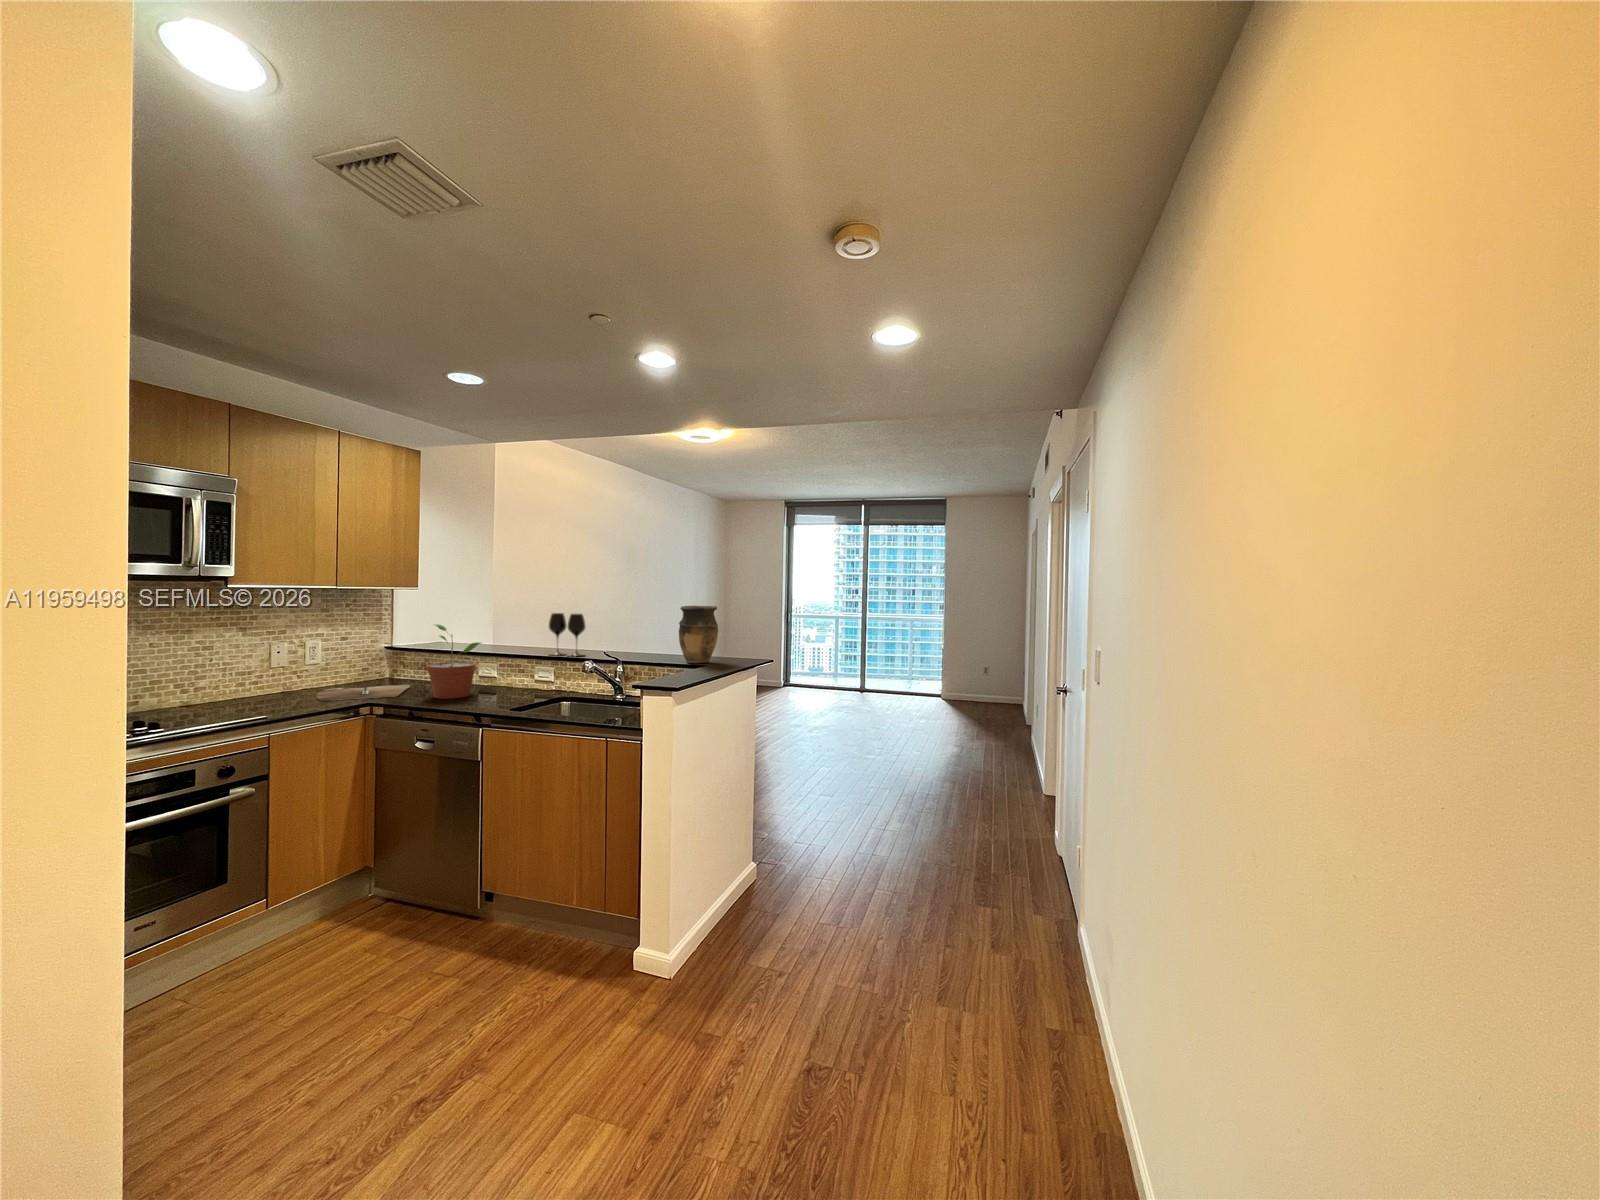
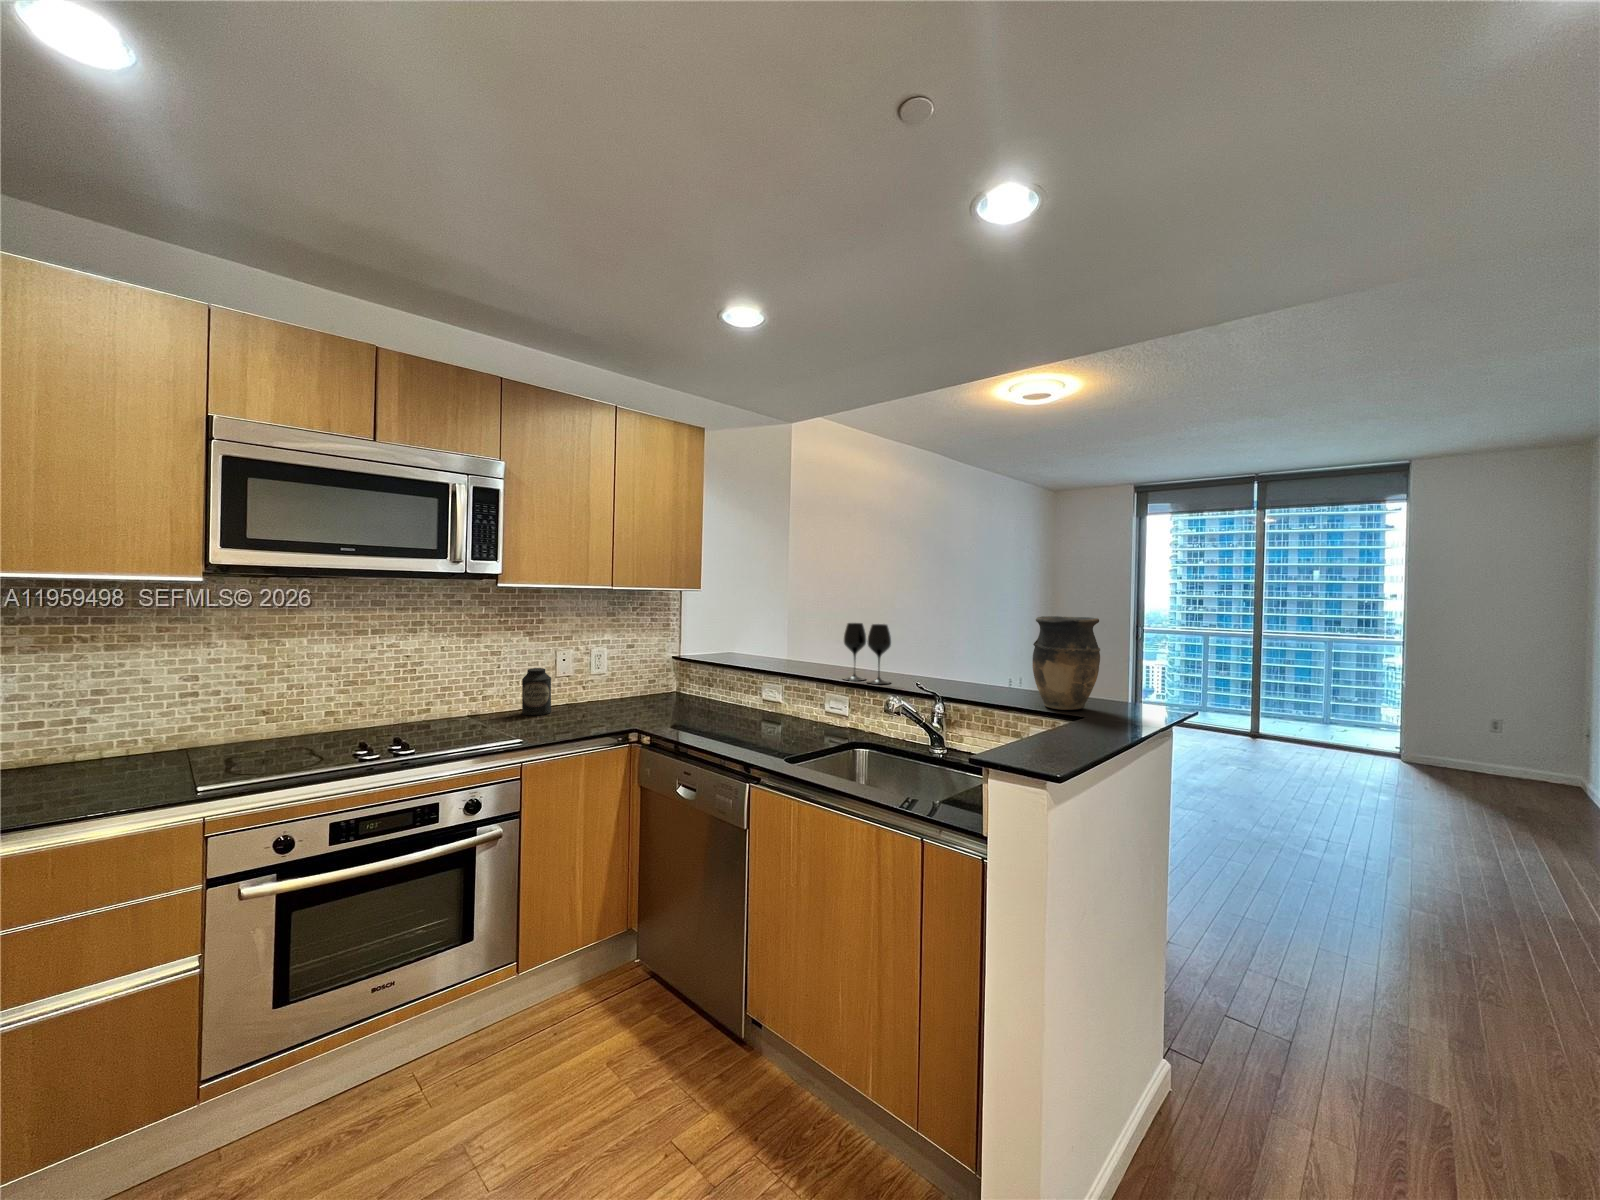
potted plant: present [427,624,481,699] -> none [699,633,761,731]
canister: none [240,660,272,701] -> present [522,668,551,715]
cutting board: present [316,685,410,701] -> none [589,703,690,722]

